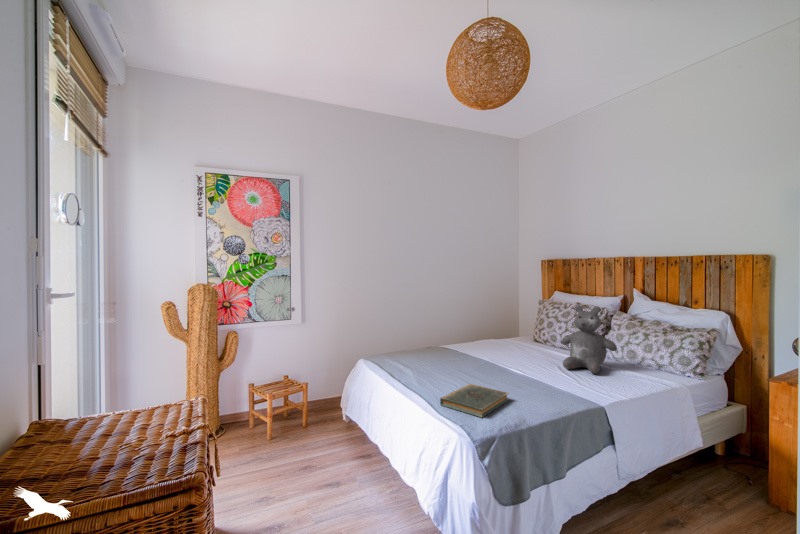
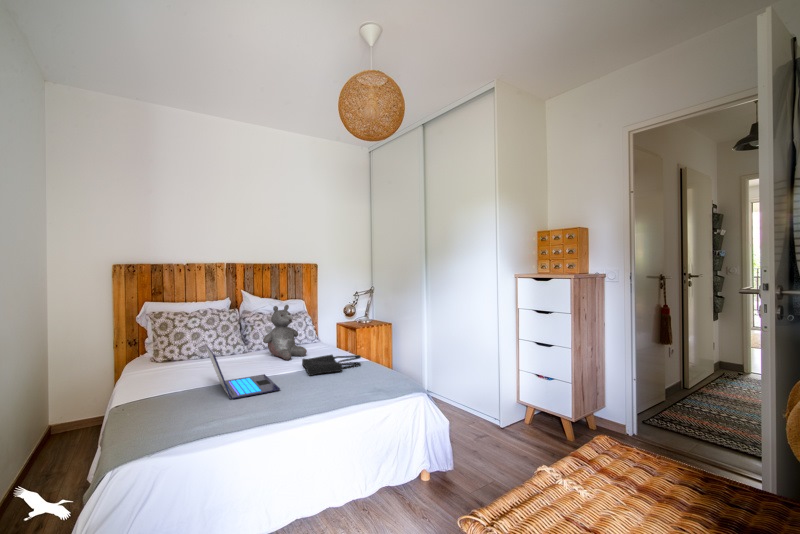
laptop: none [431,321,503,372] -> present [205,344,280,399]
tote bag: none [510,368,580,402] -> present [302,355,361,376]
book: present [440,384,509,417] -> none [331,374,392,398]

